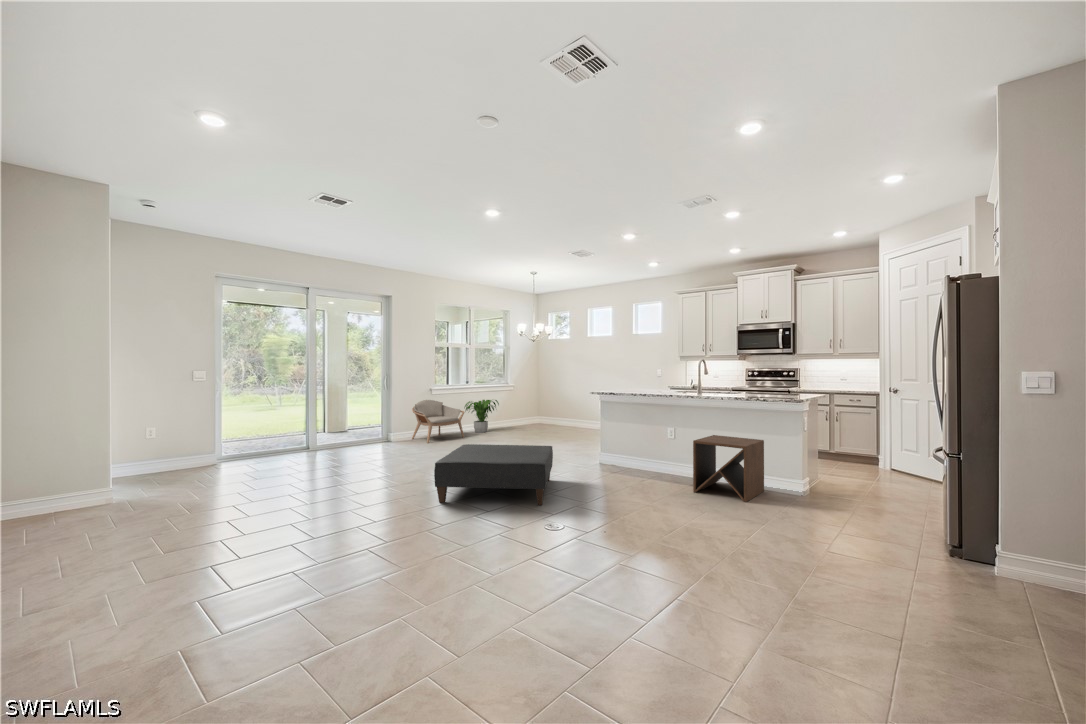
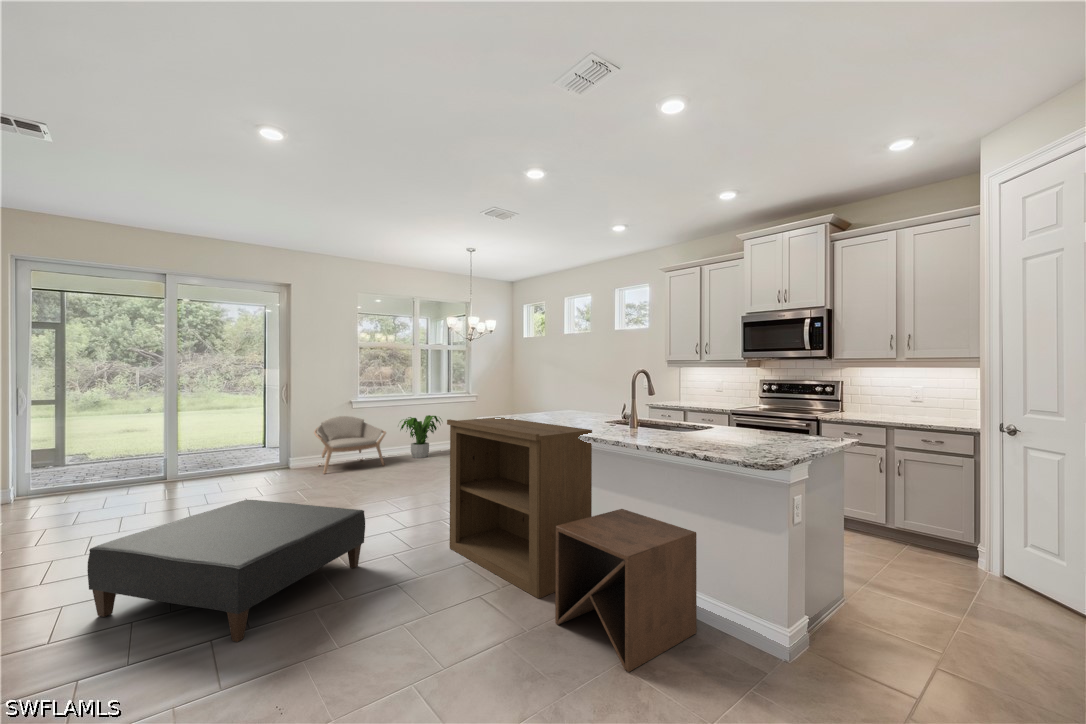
bookshelf: none [589,391,690,486] -> present [447,417,592,598]

